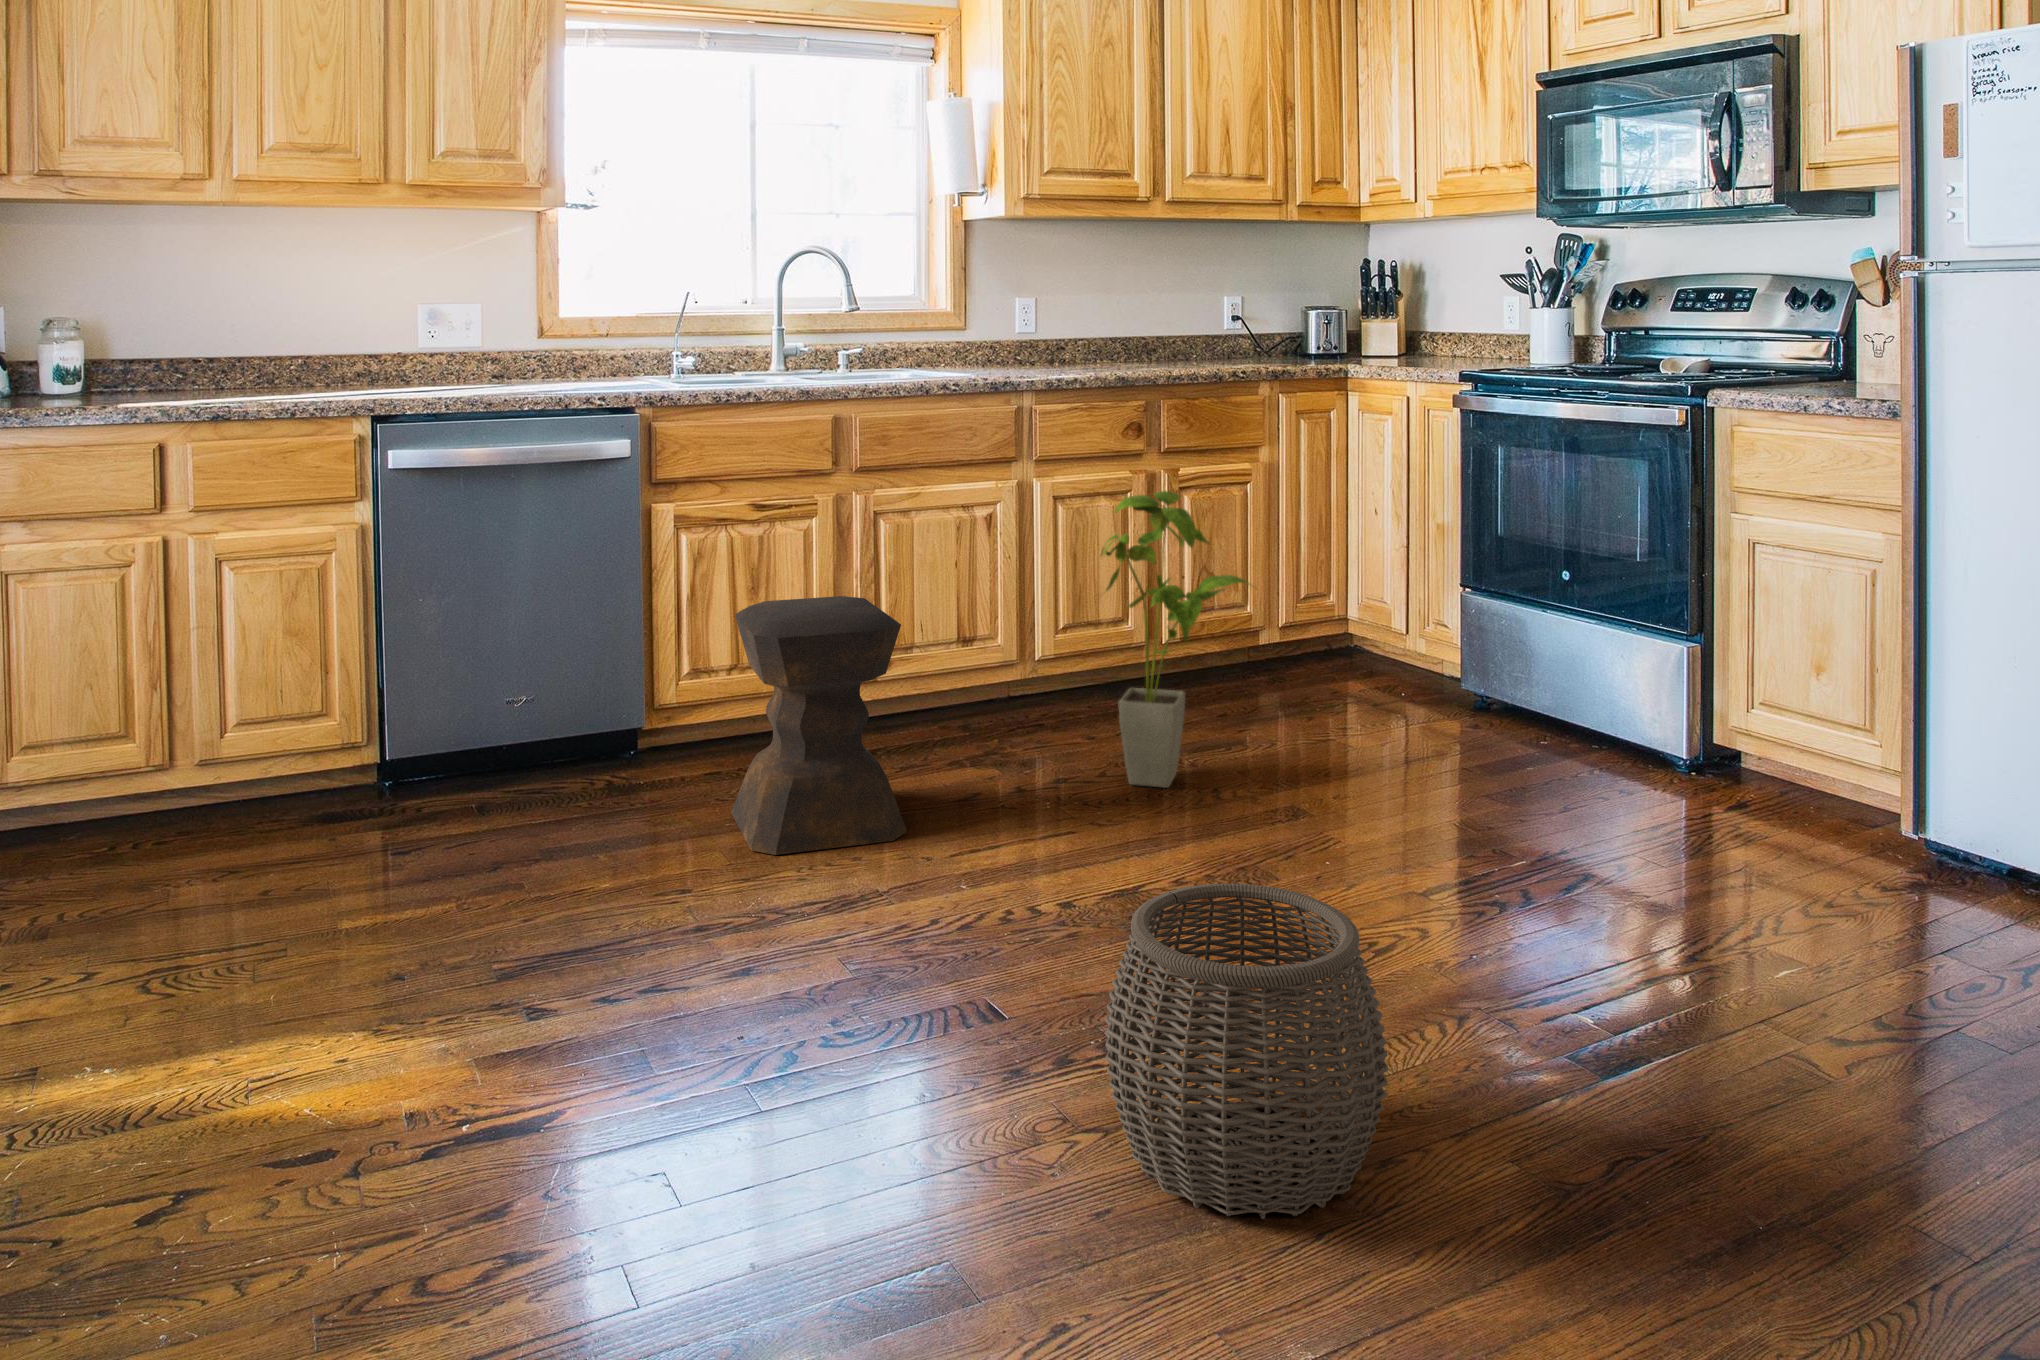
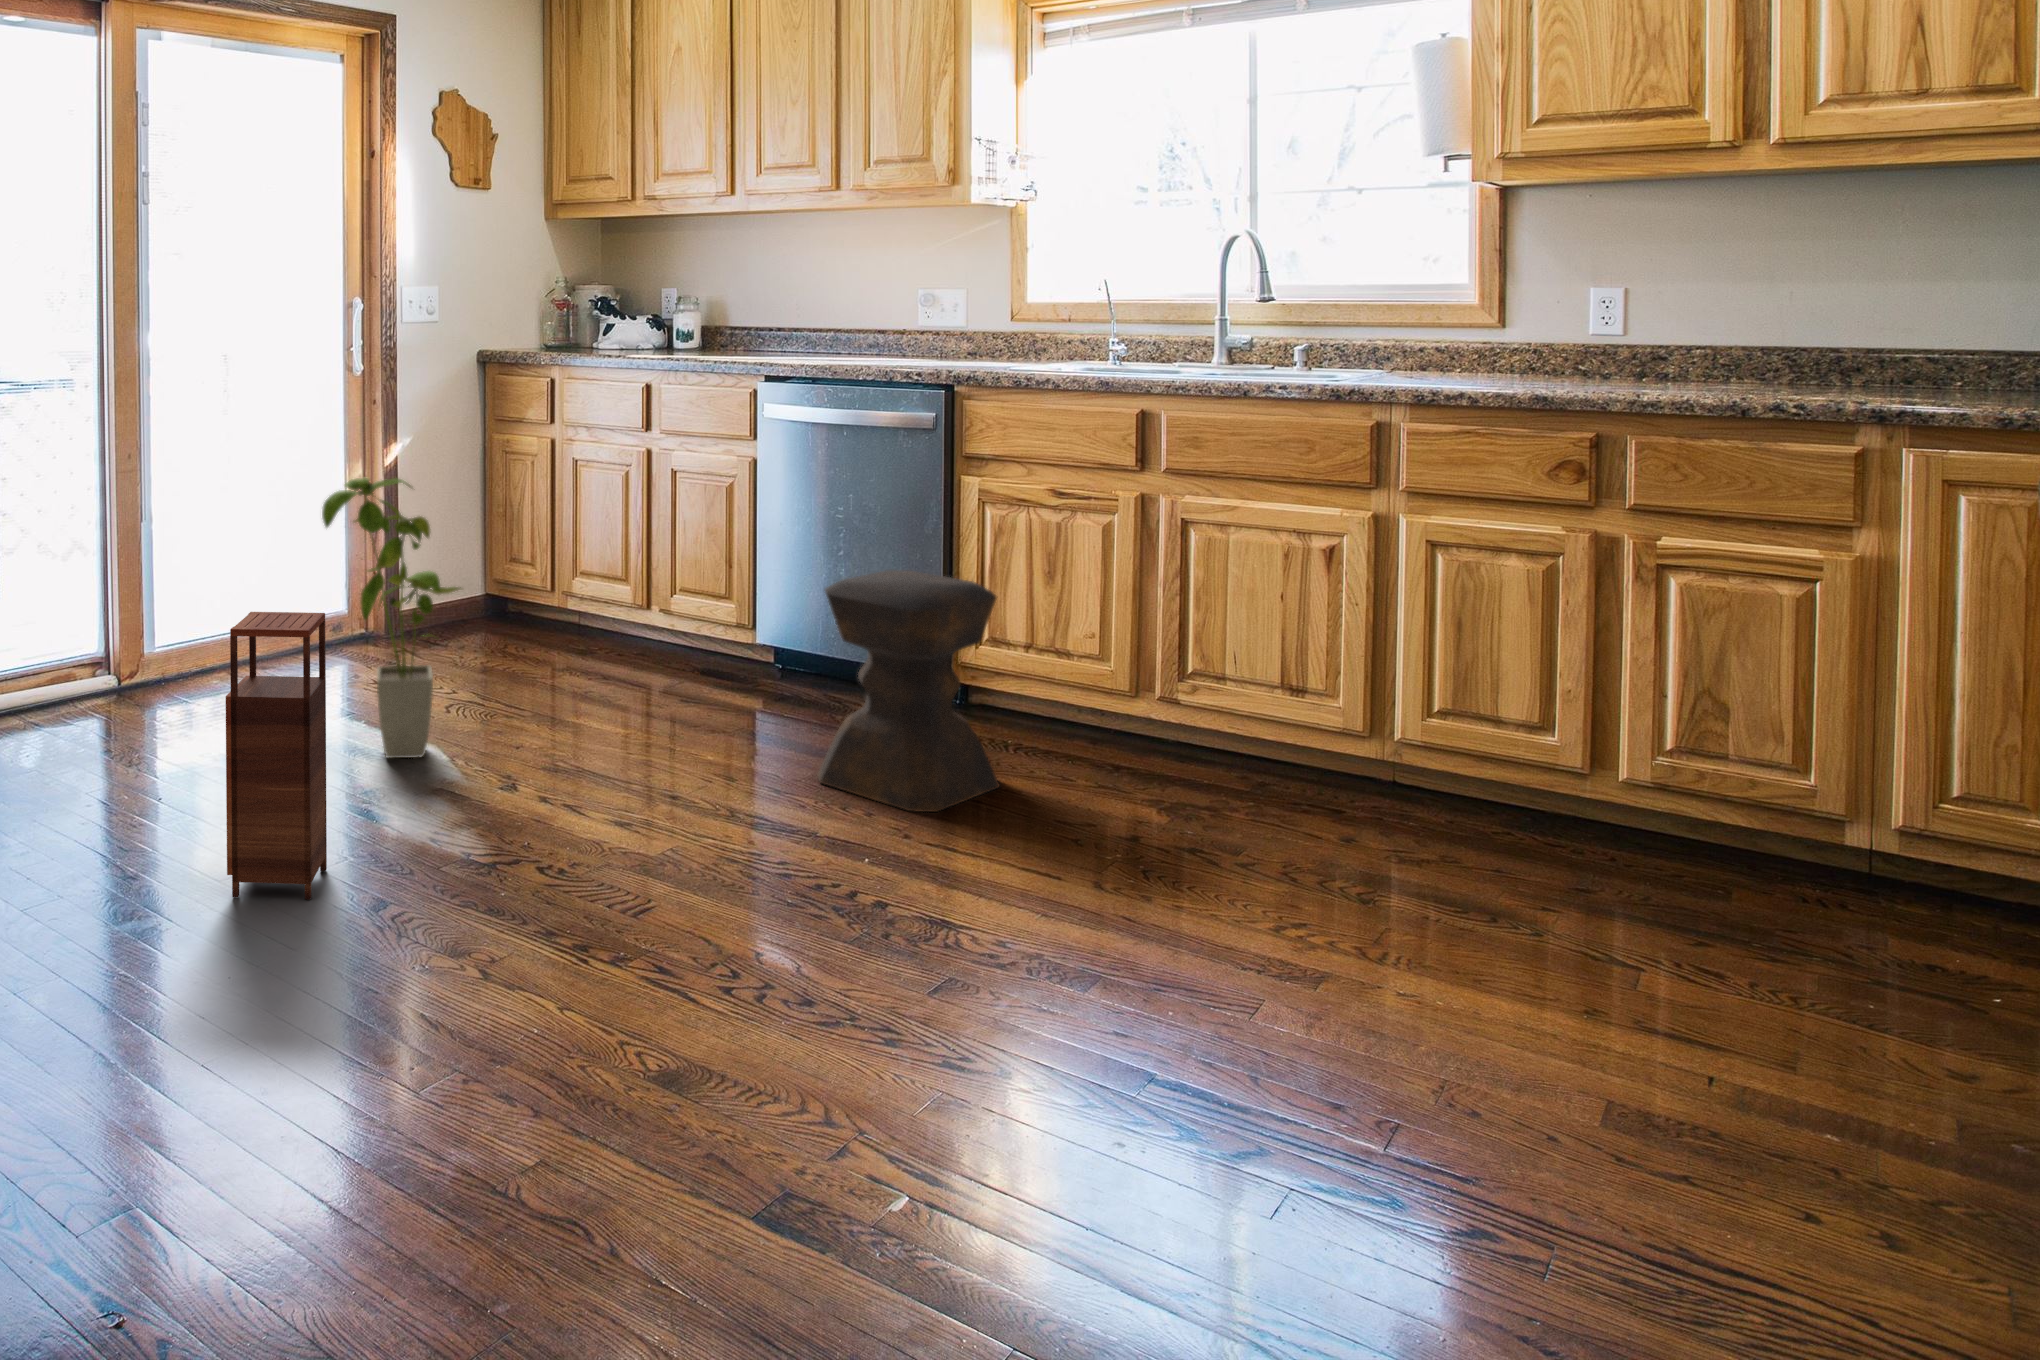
house plant: present [1101,490,1249,788] -> present [322,478,461,758]
storage cabinet: none [613,788,800,1299] -> present [226,612,327,900]
woven basket: present [1105,883,1388,1219] -> none [365,797,596,1060]

